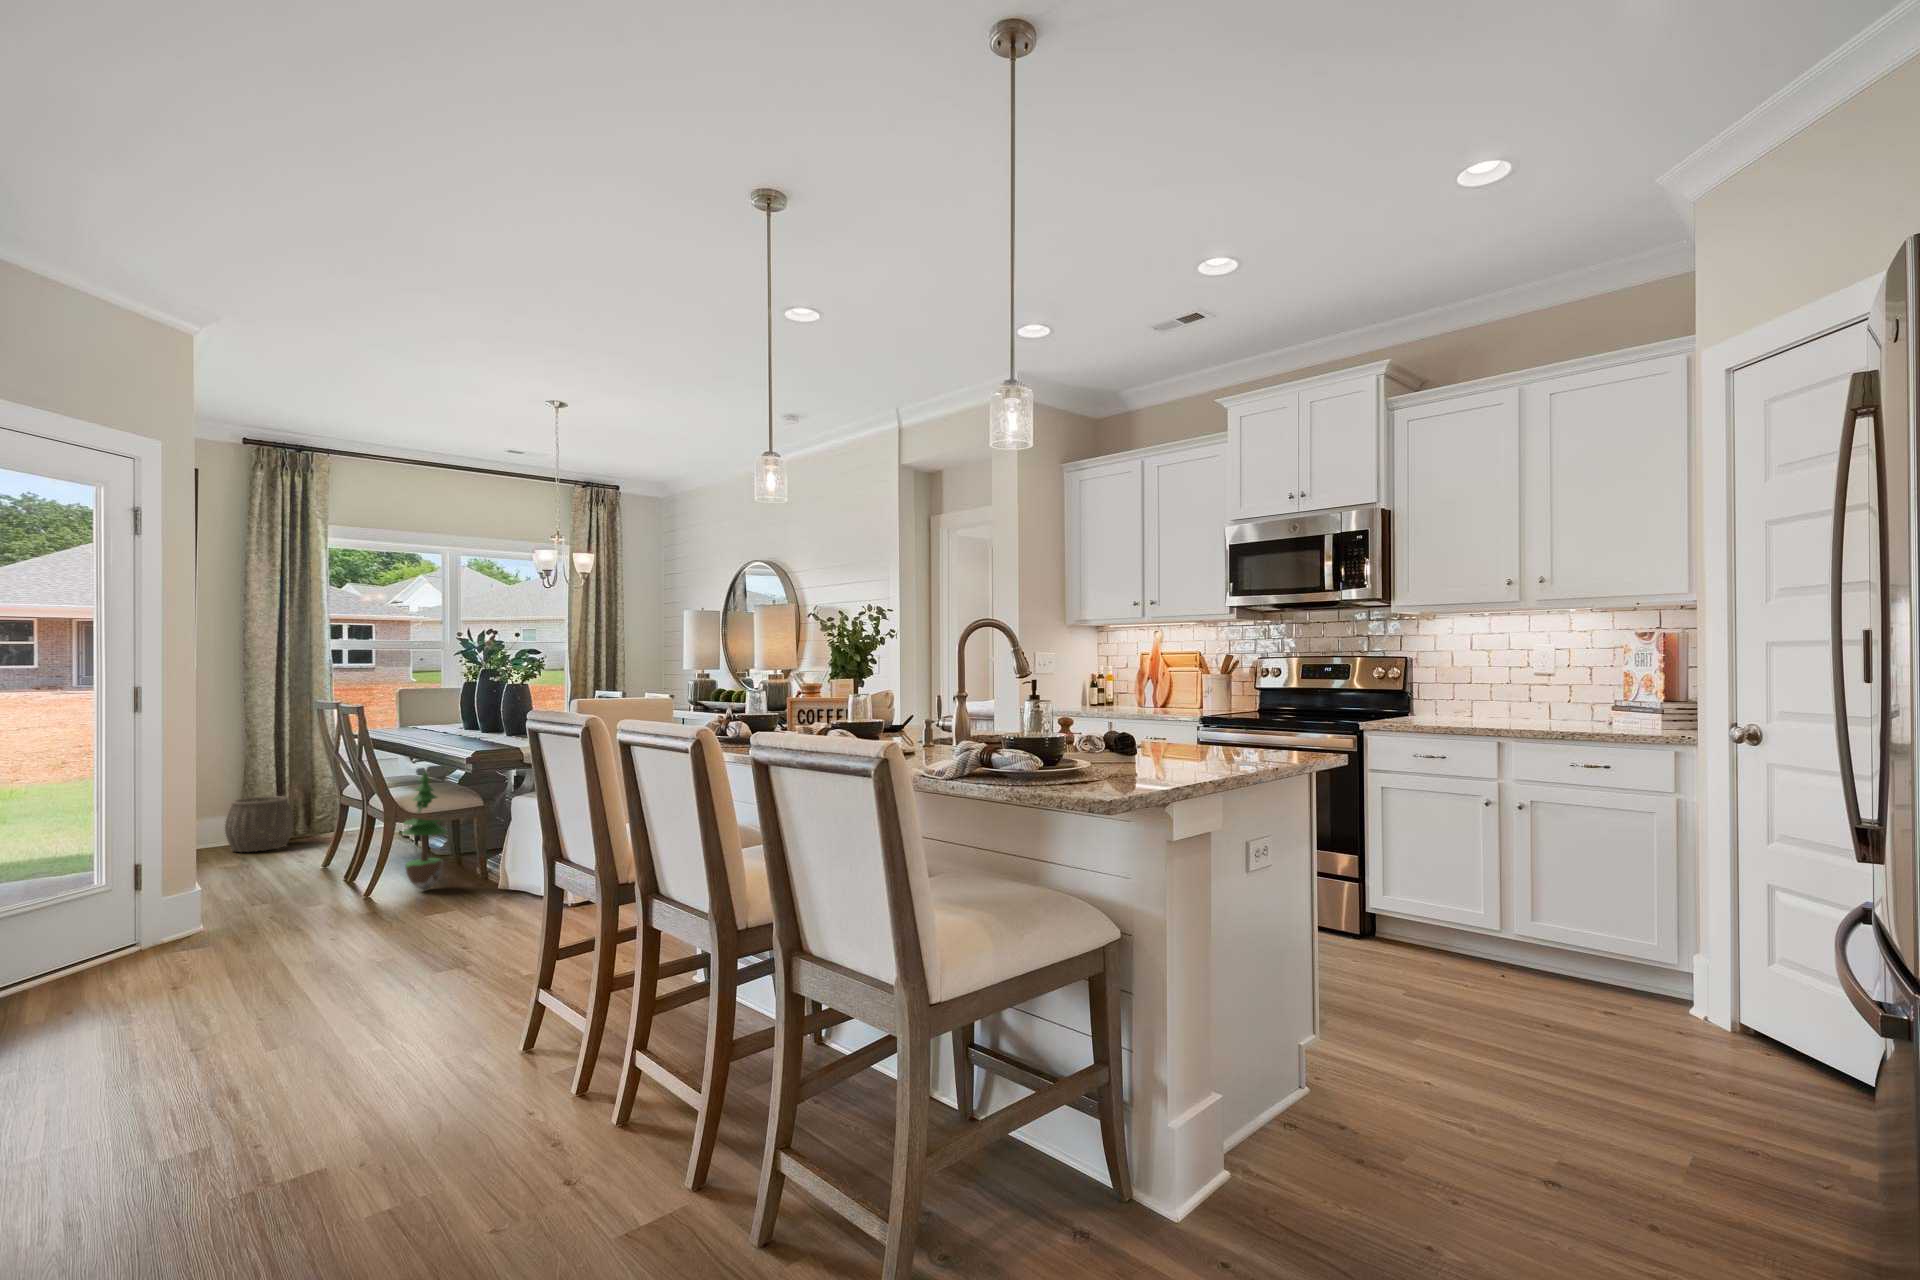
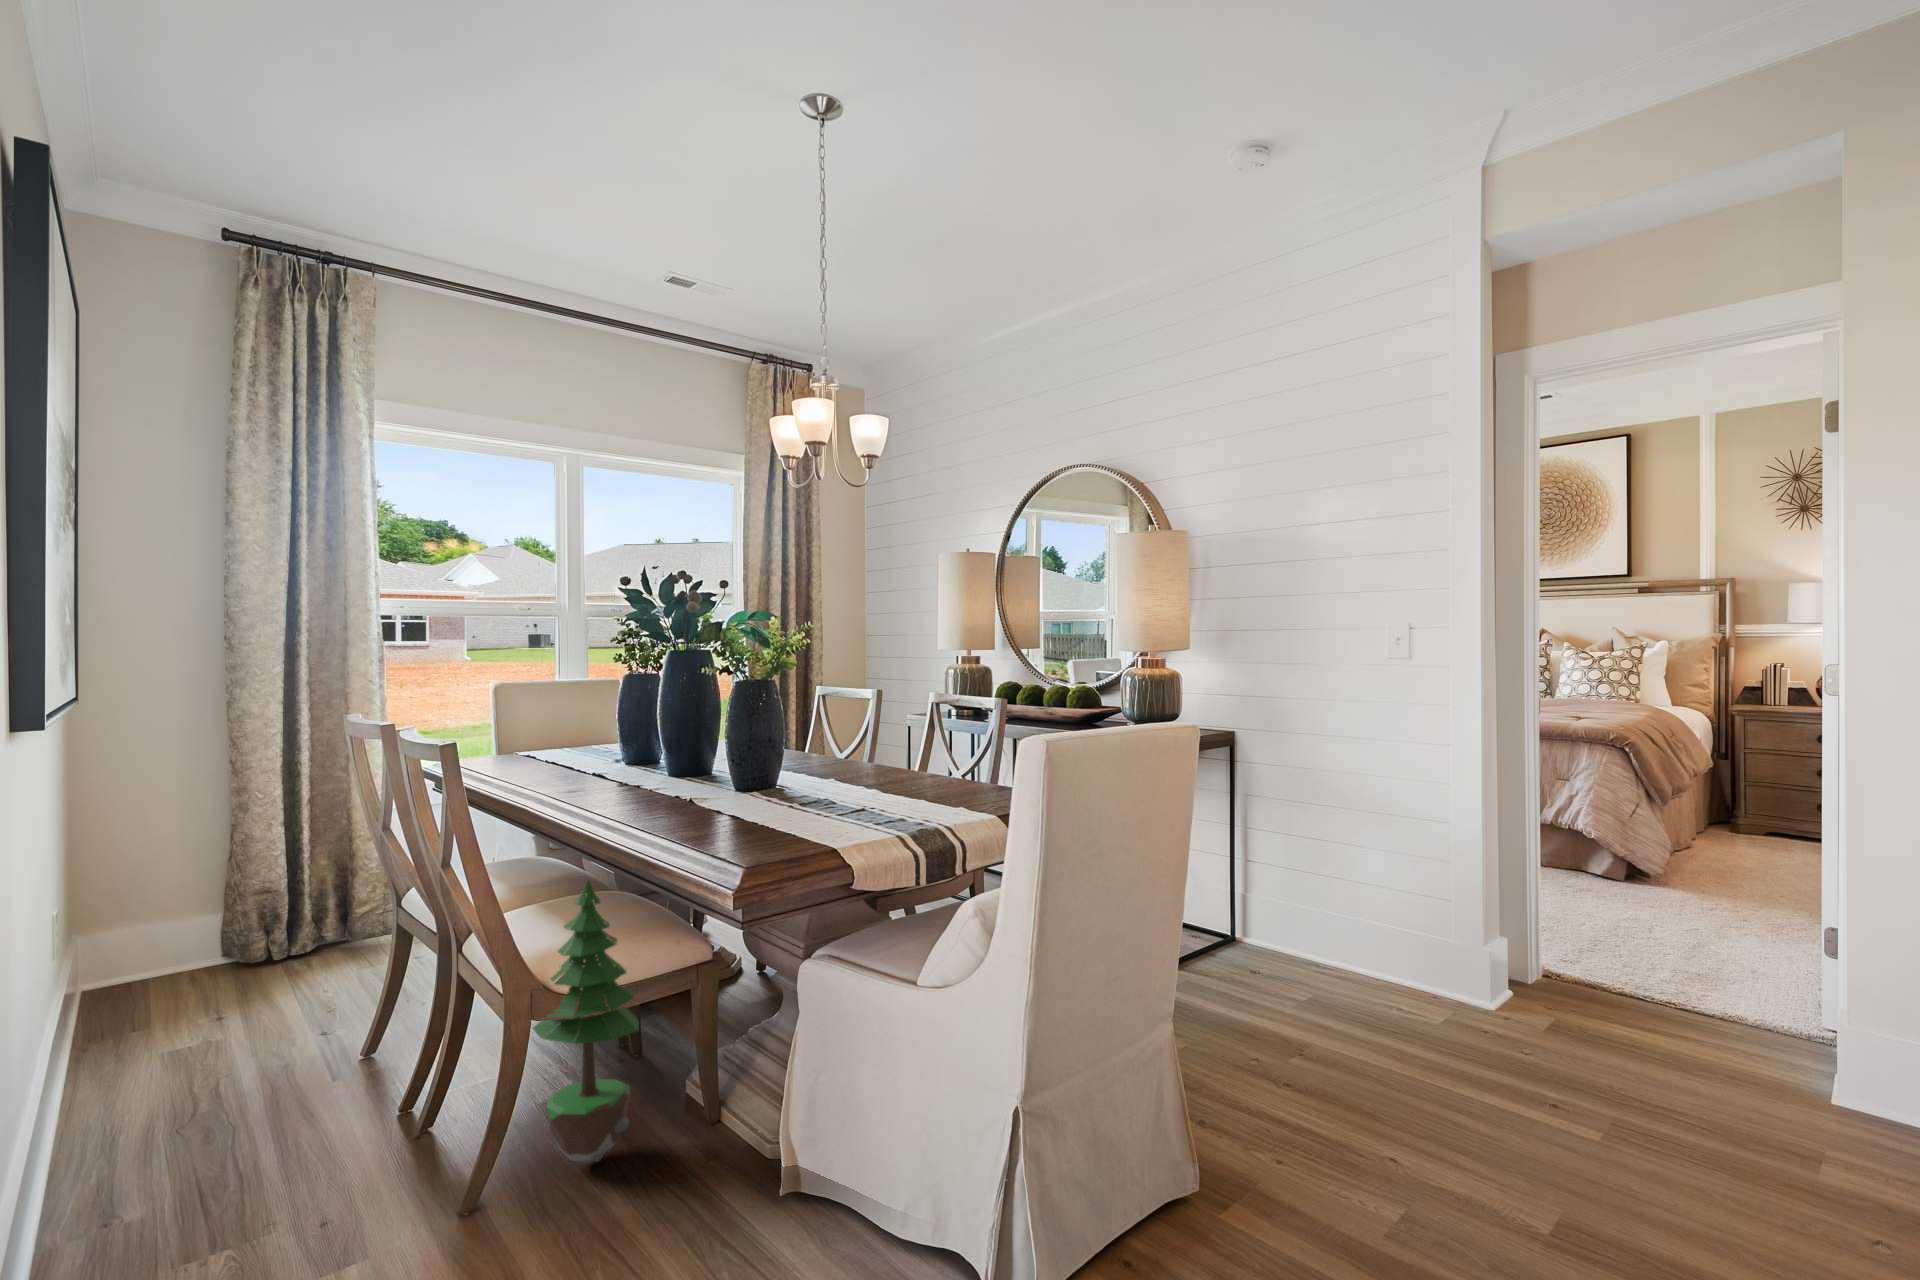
woven basket: present [225,796,294,852] -> none [185,879,317,994]

